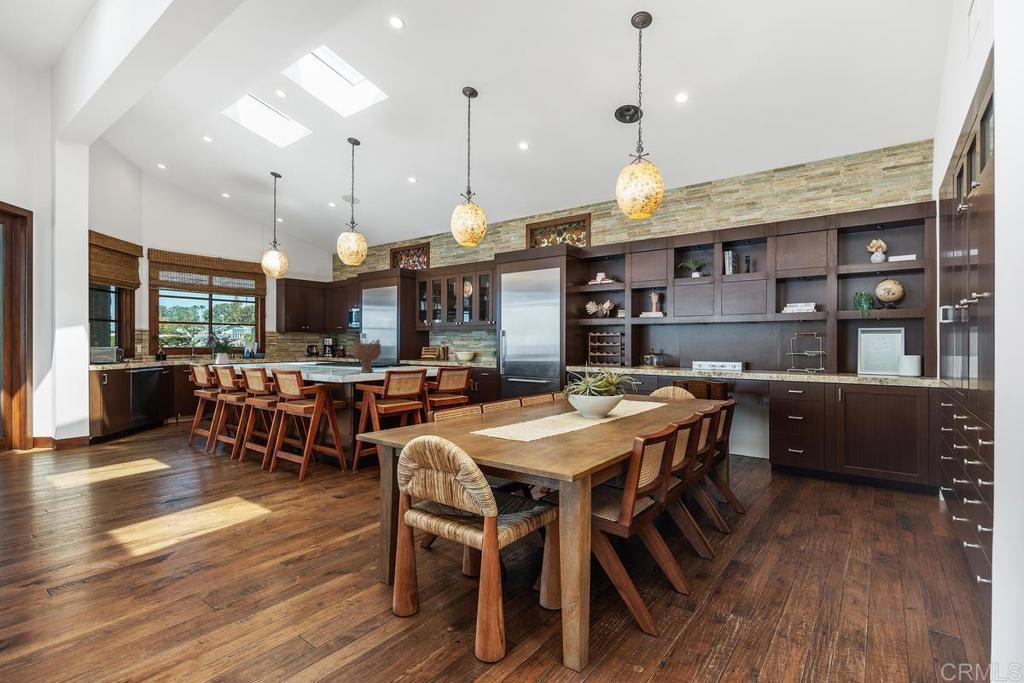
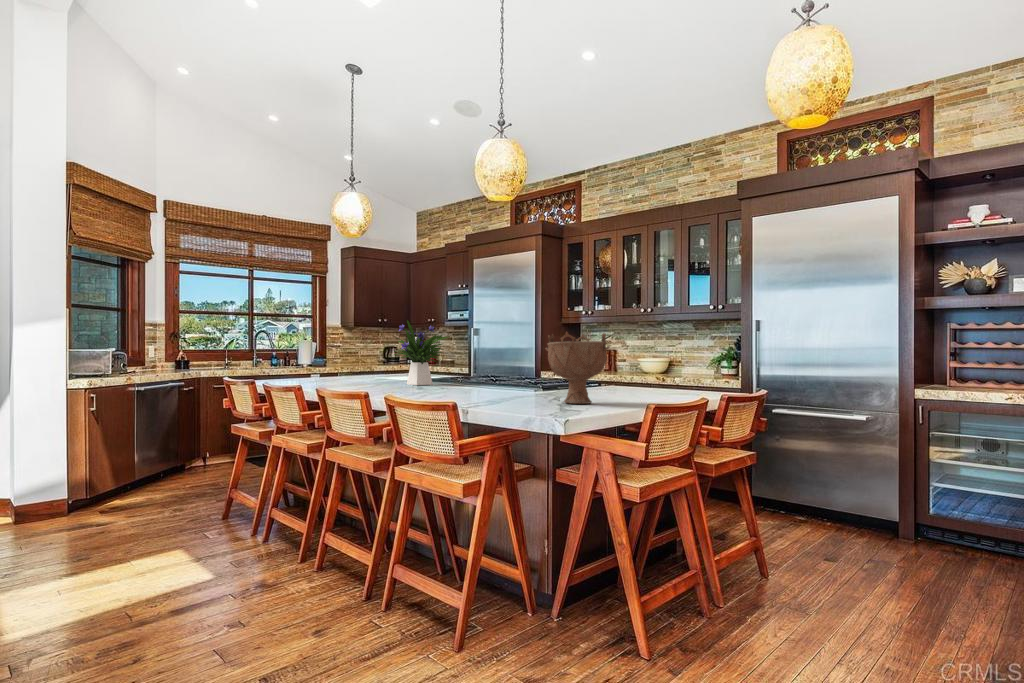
flower arrangement: present [208,333,237,364] -> present [394,320,448,385]

